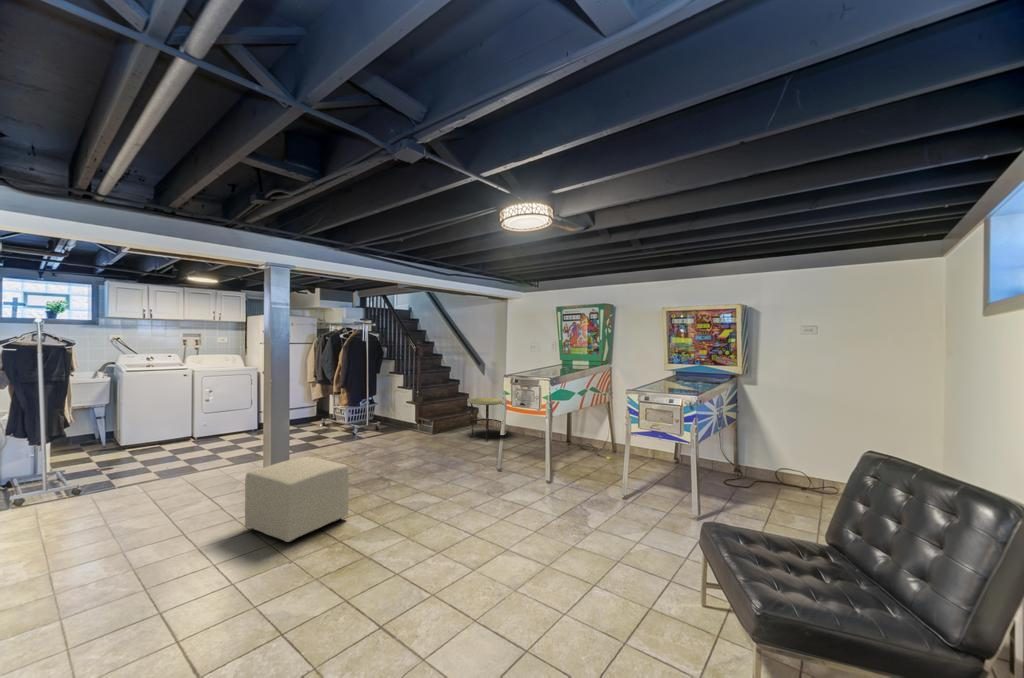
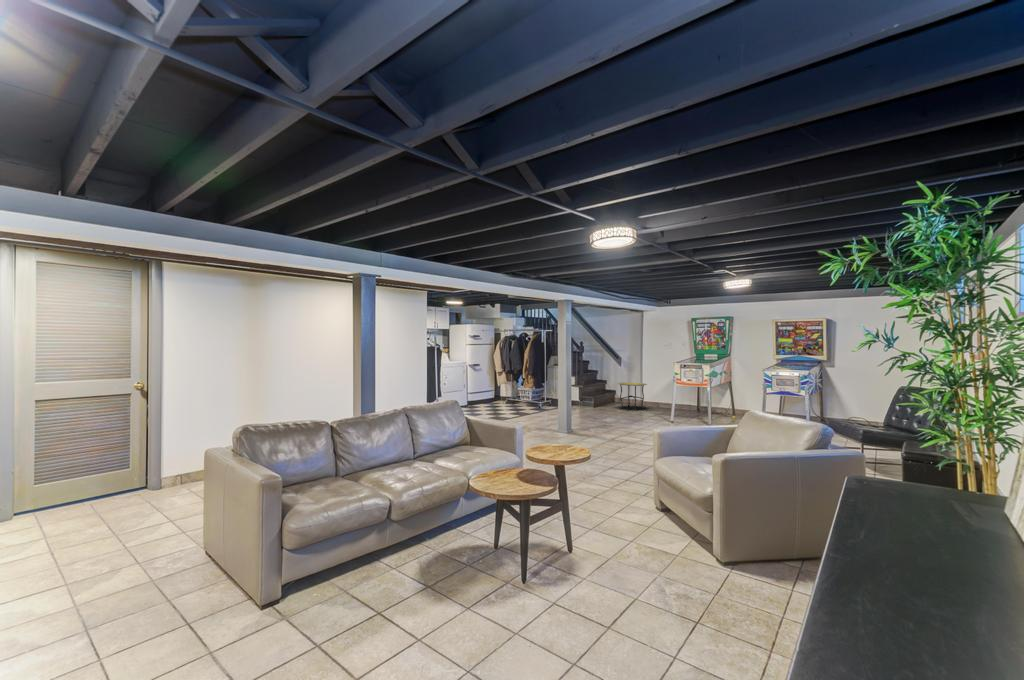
ottoman: present [245,457,349,542] -> none [577,406,623,444]

